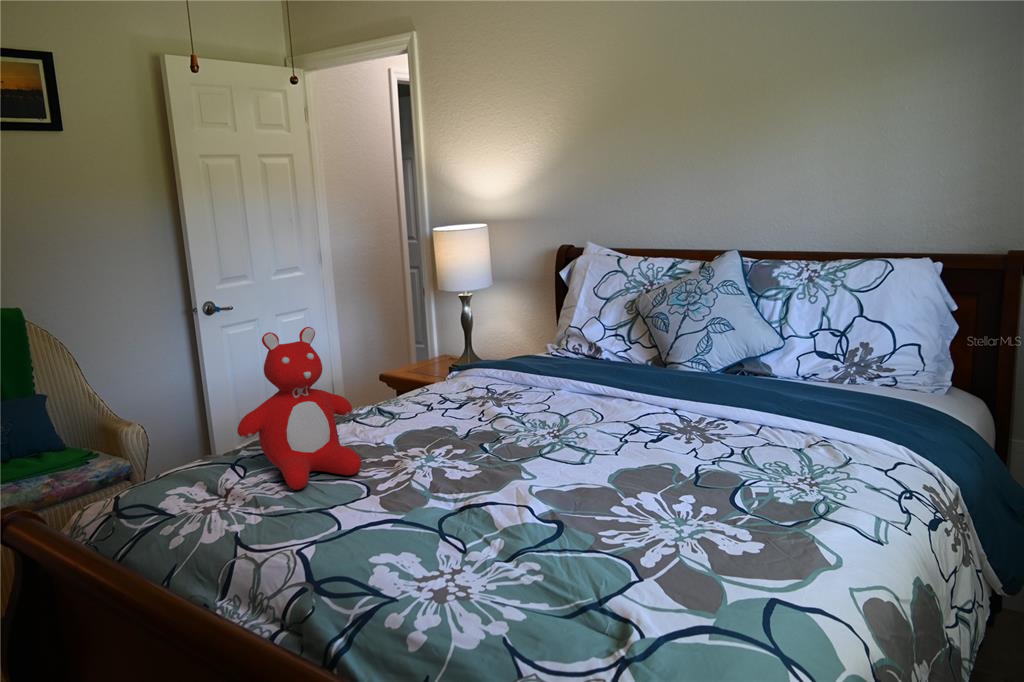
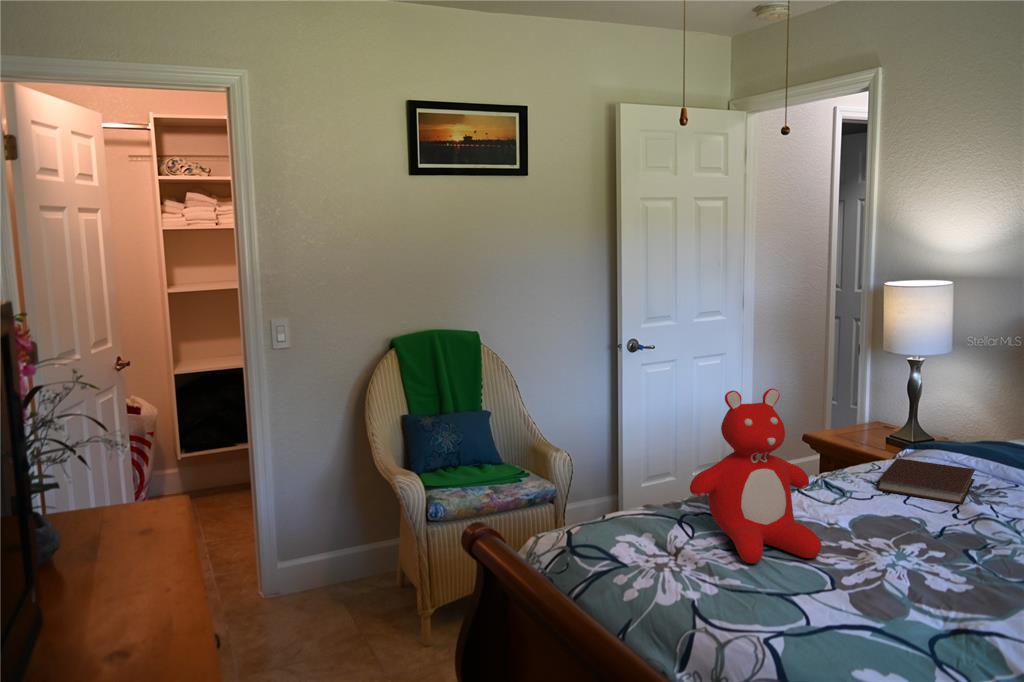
notebook: none [423,380,502,410] -> present [877,458,975,504]

